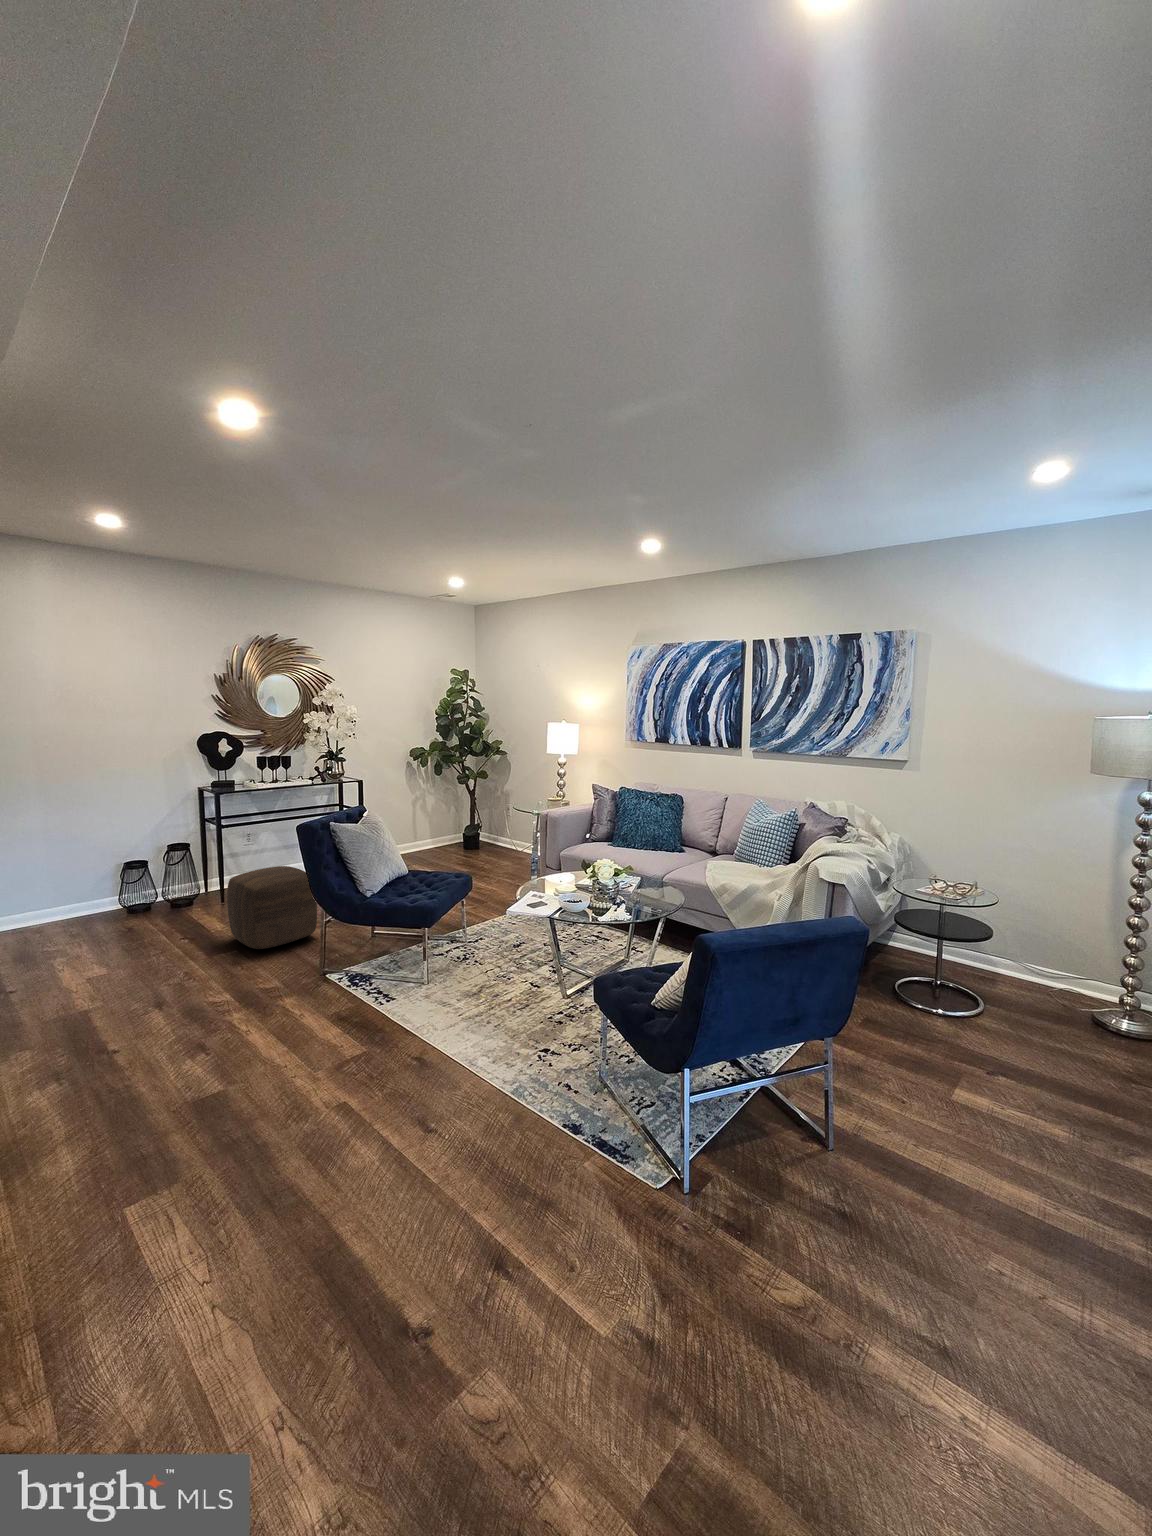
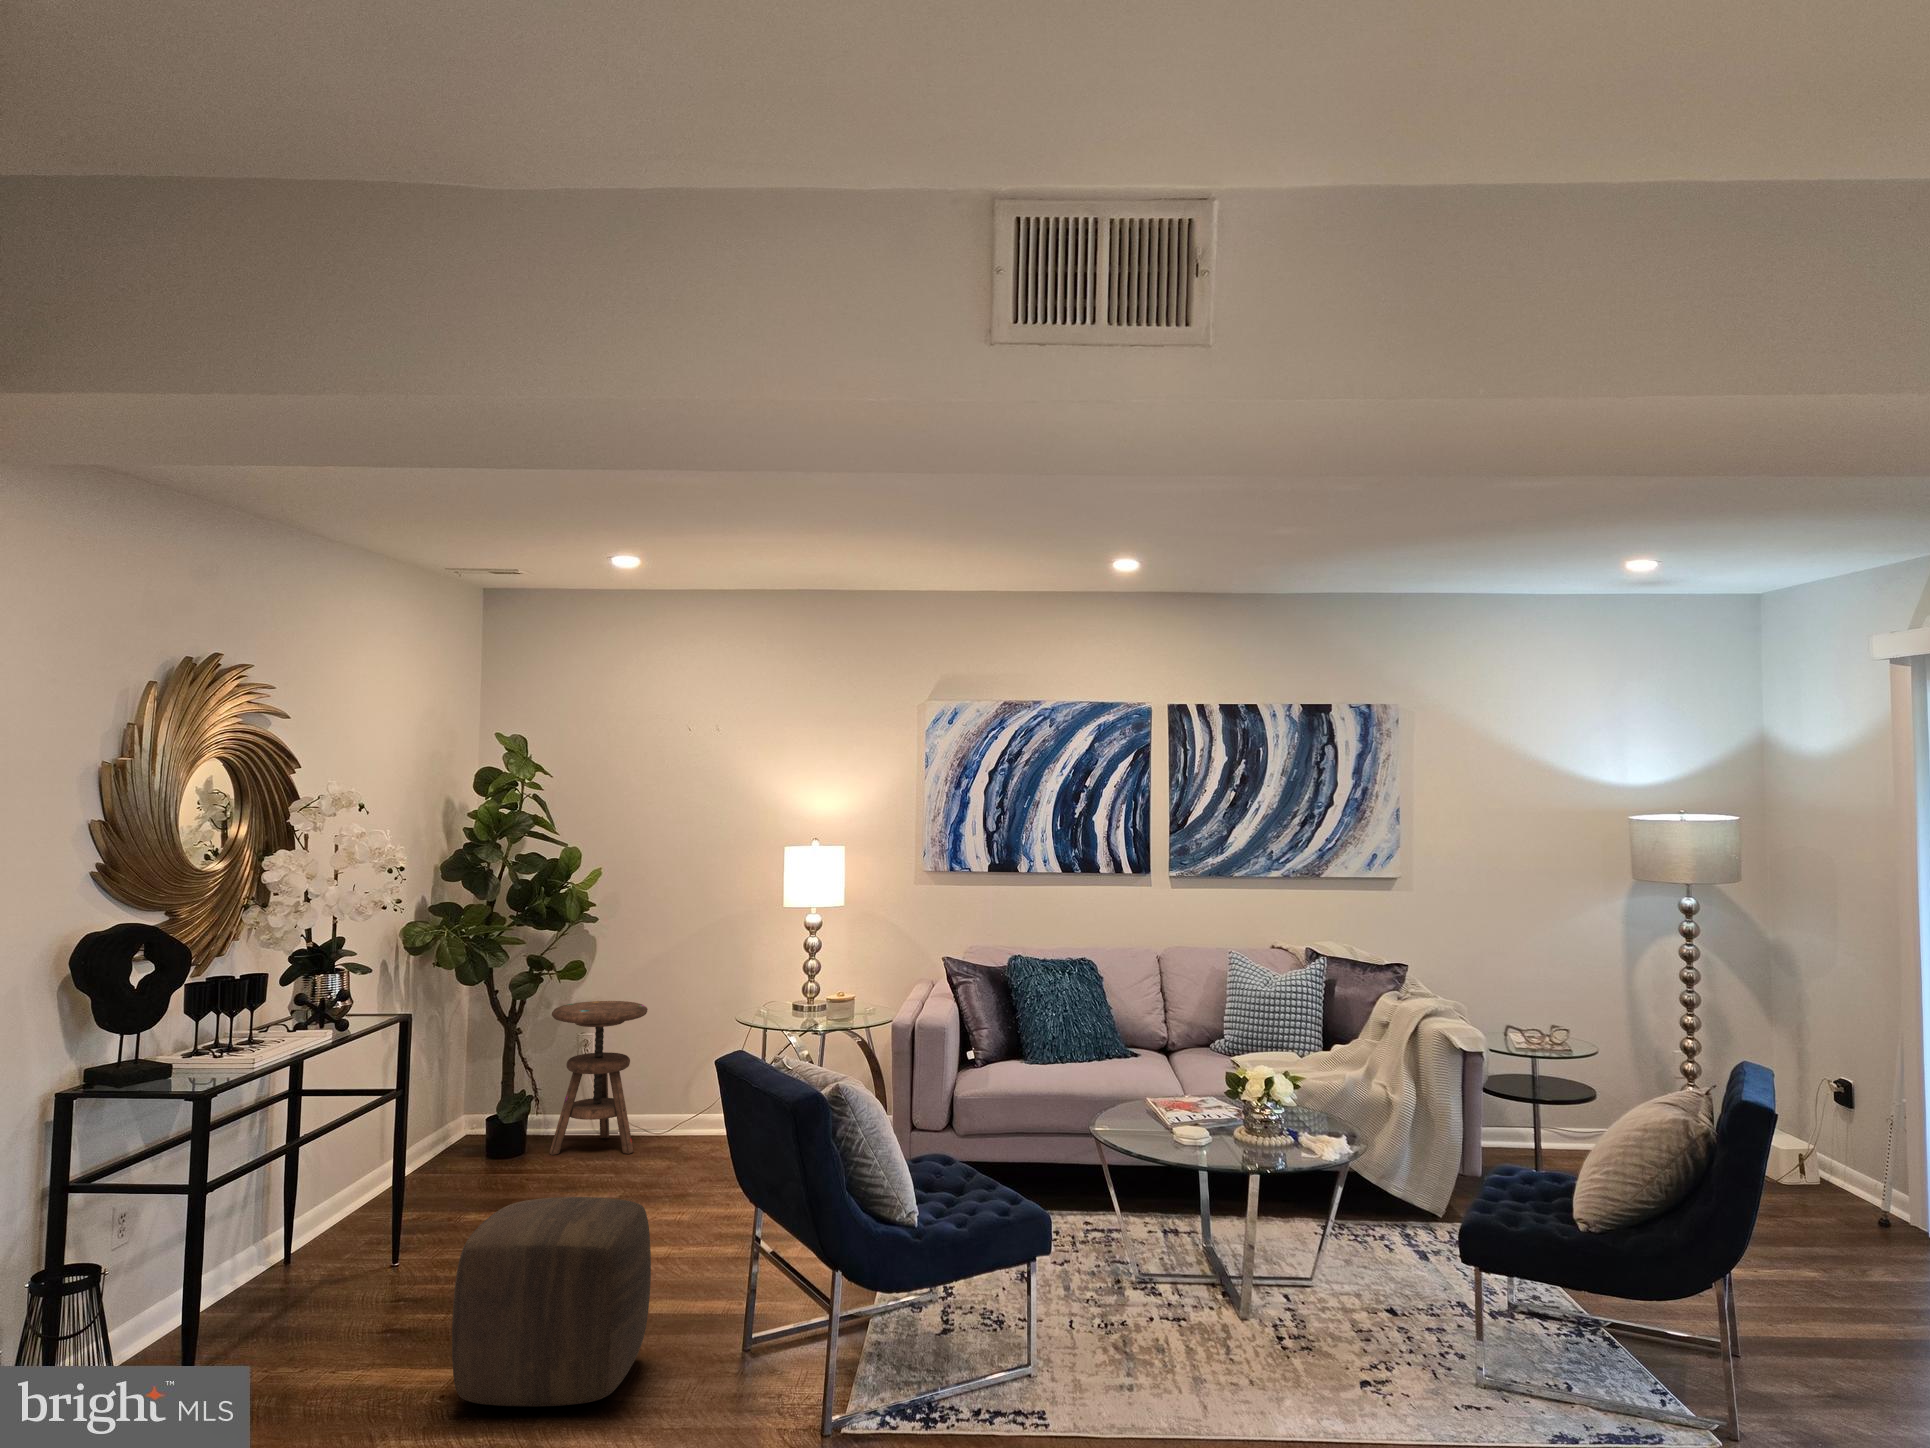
side table: none [478,792,519,860] -> present [549,1001,648,1155]

